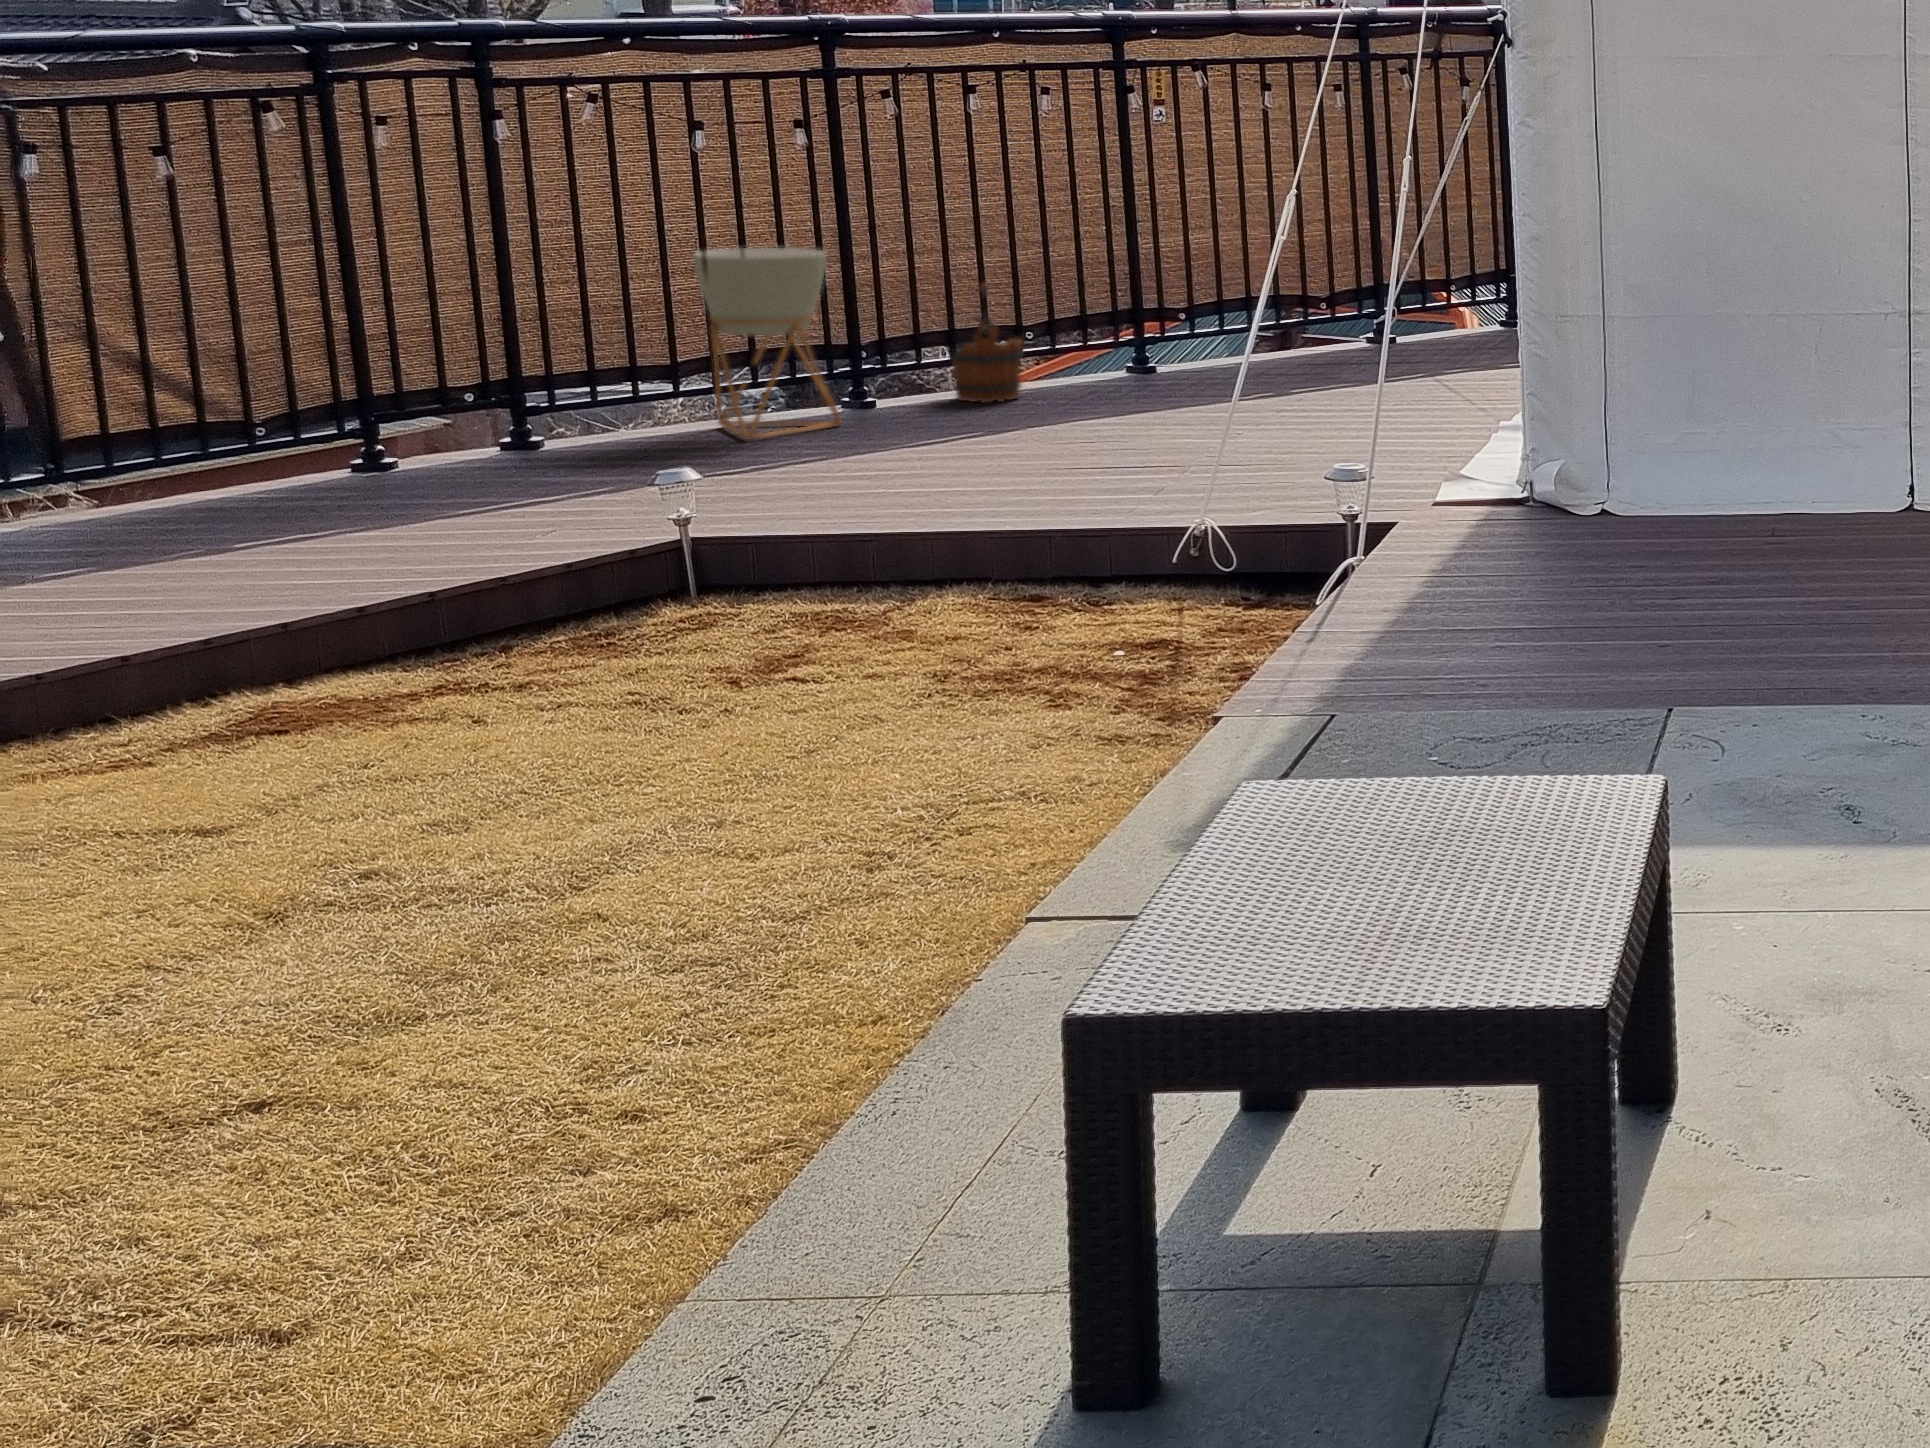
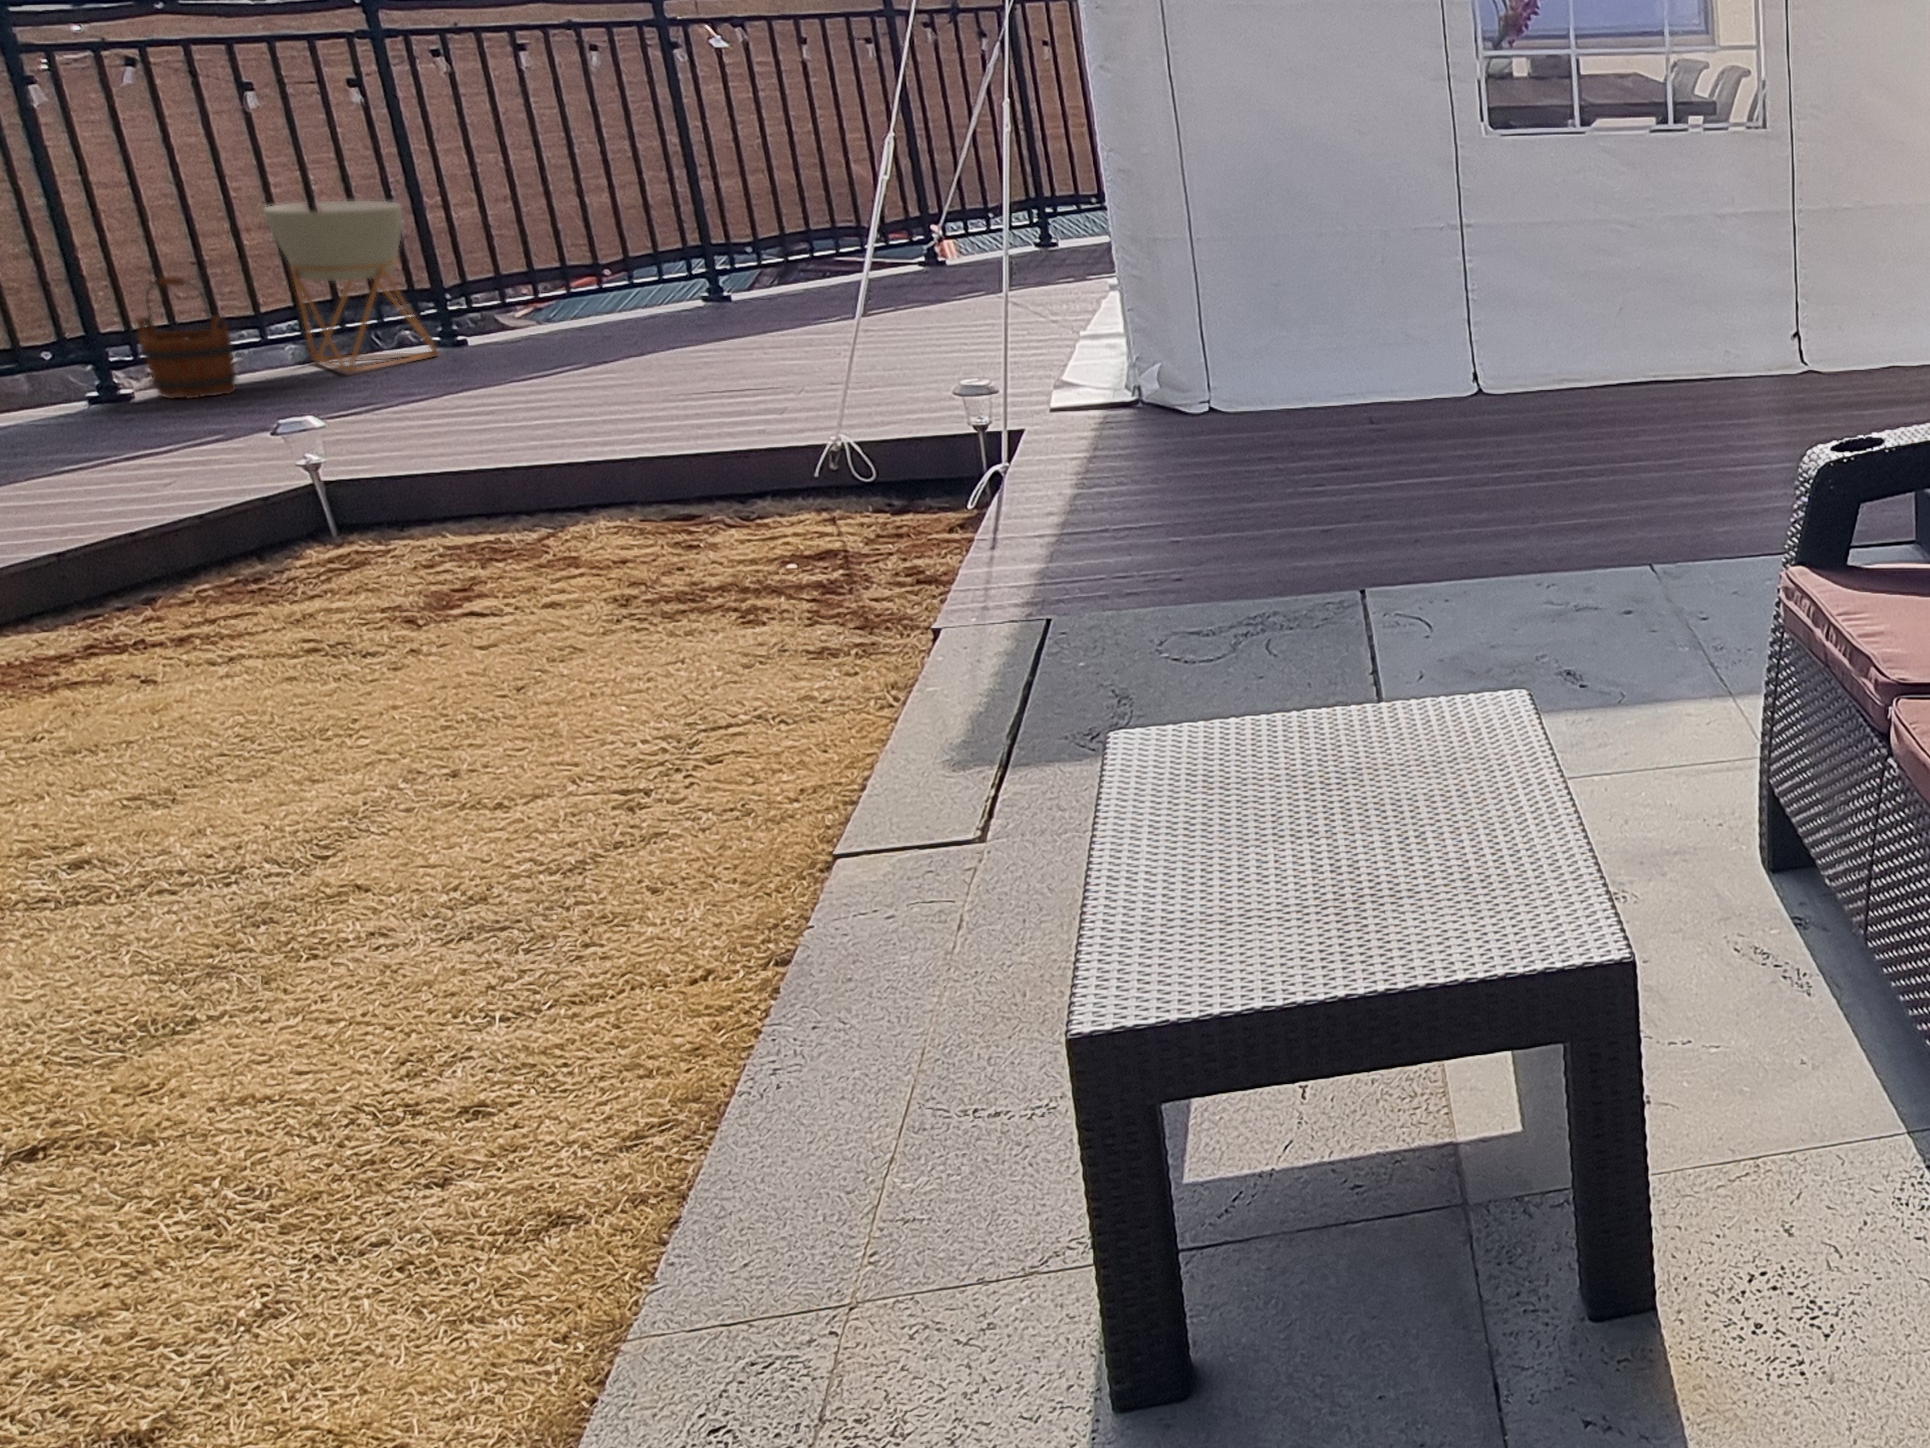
wooden bucket: present [951,284,1023,403] -> present [137,277,237,398]

